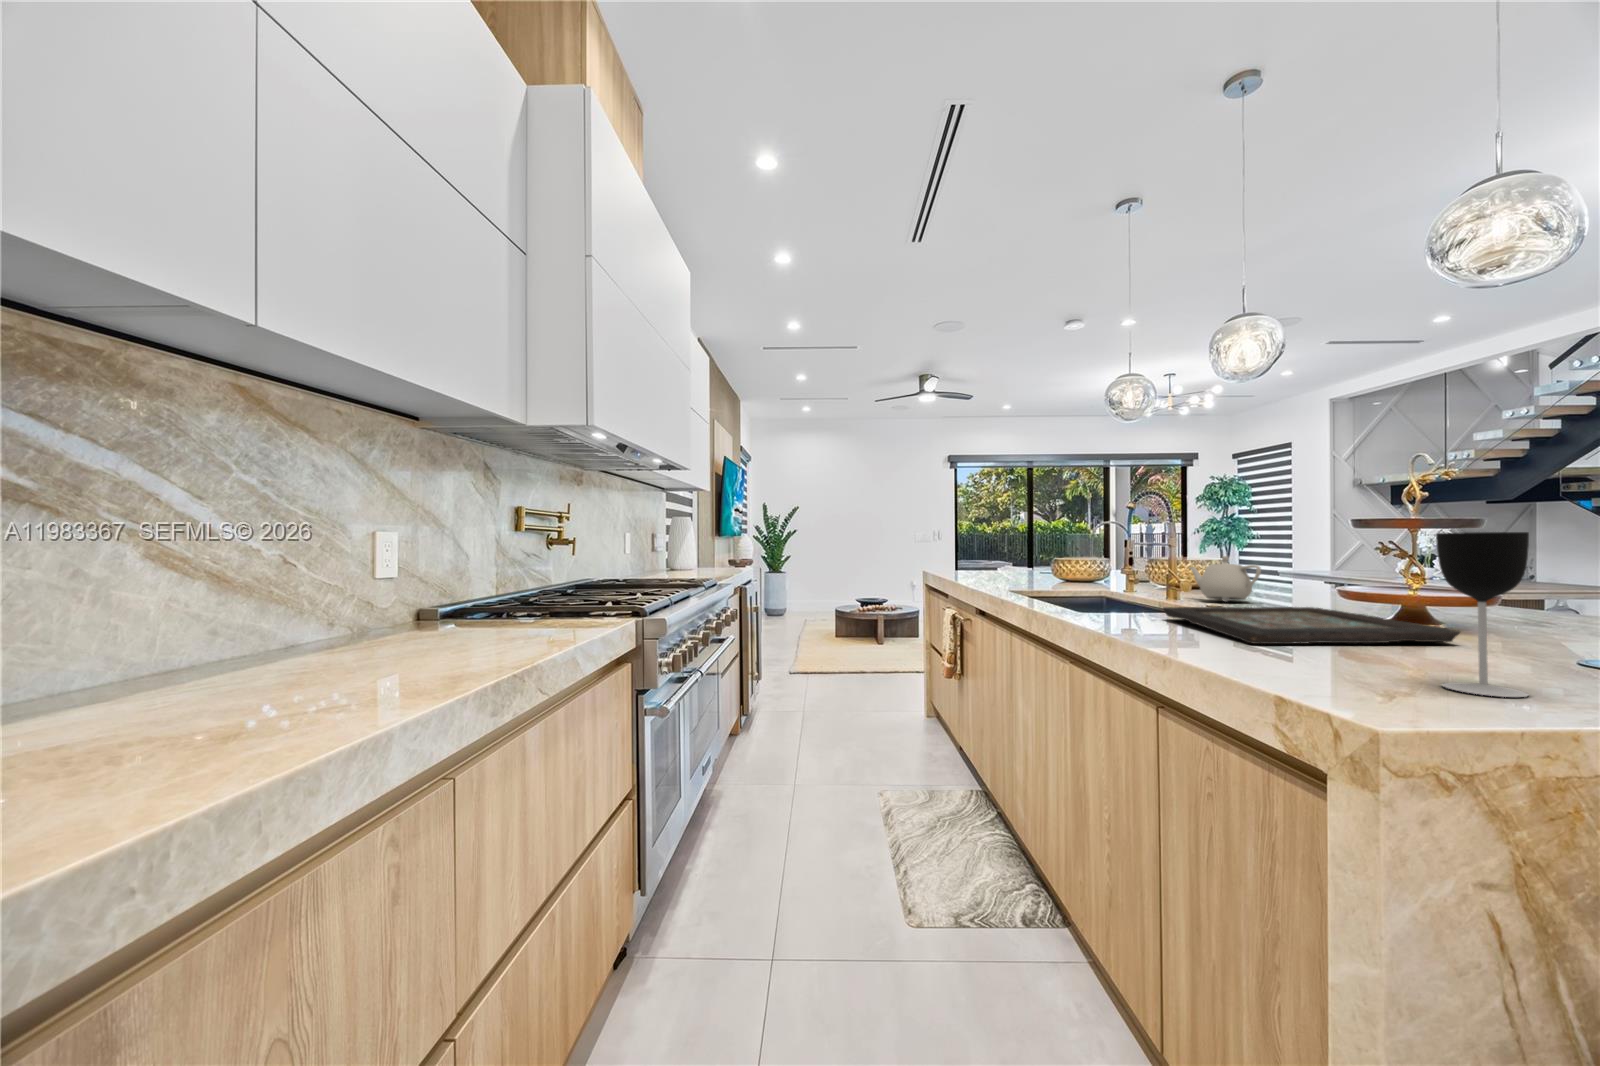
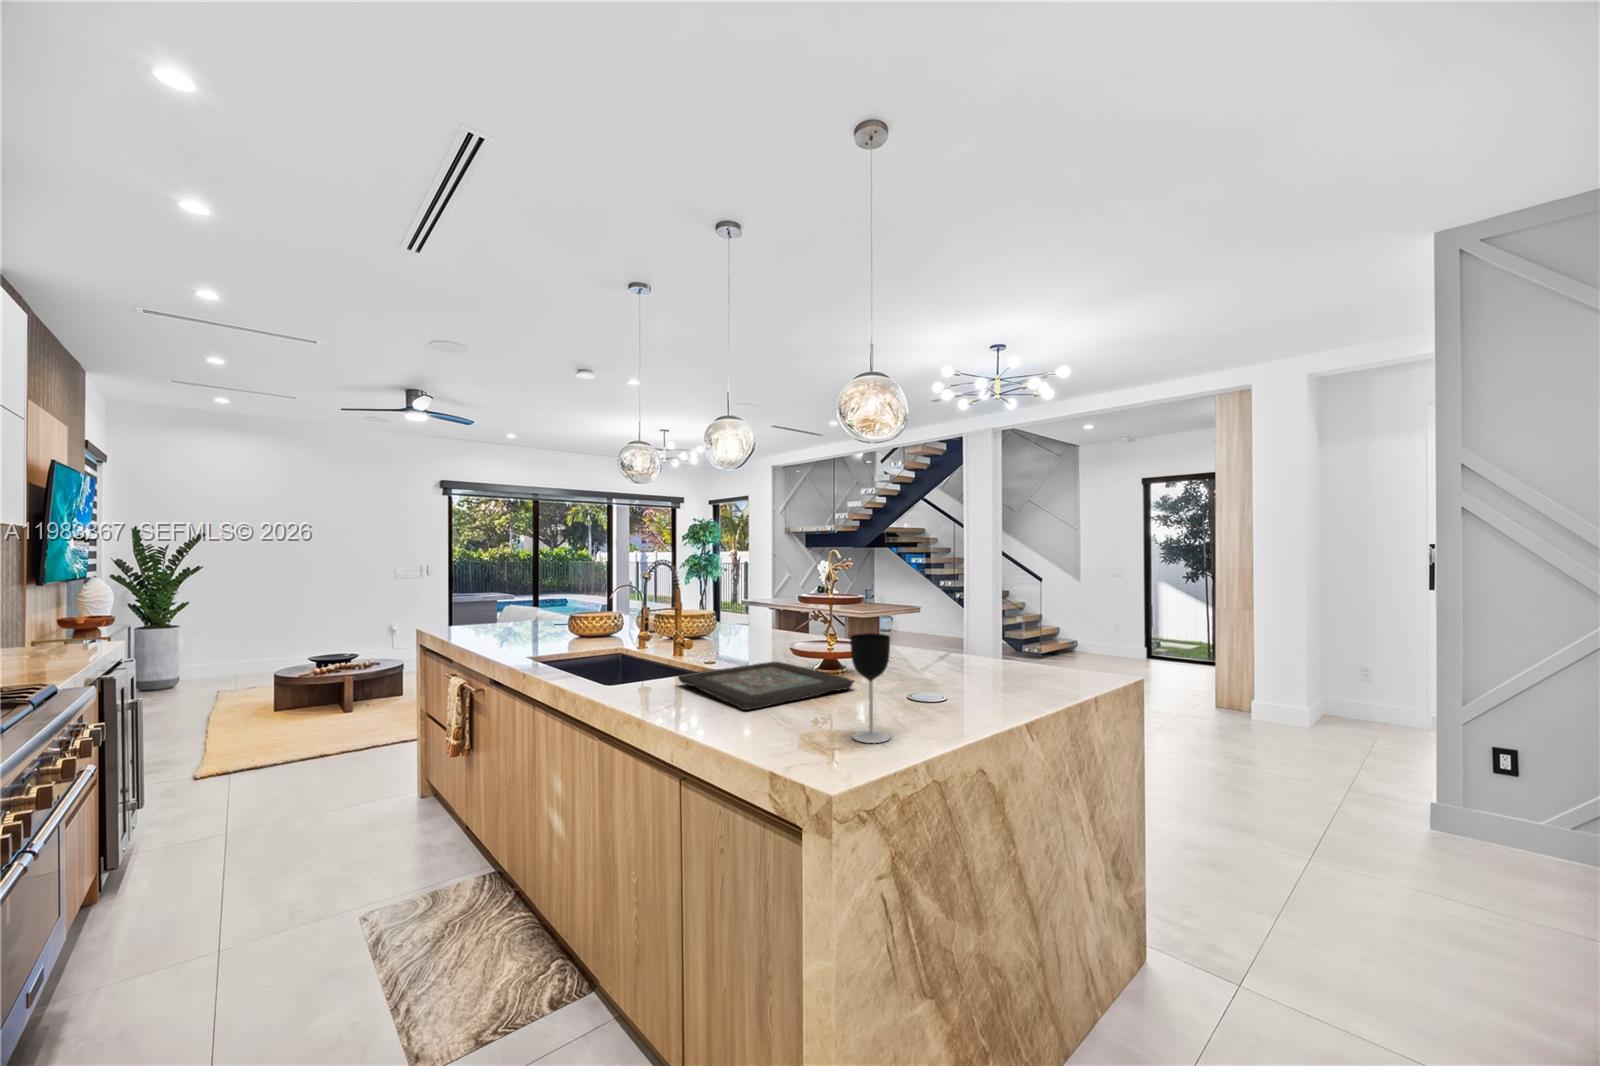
teapot: present [1190,556,1261,601] -> none [690,616,741,654]

